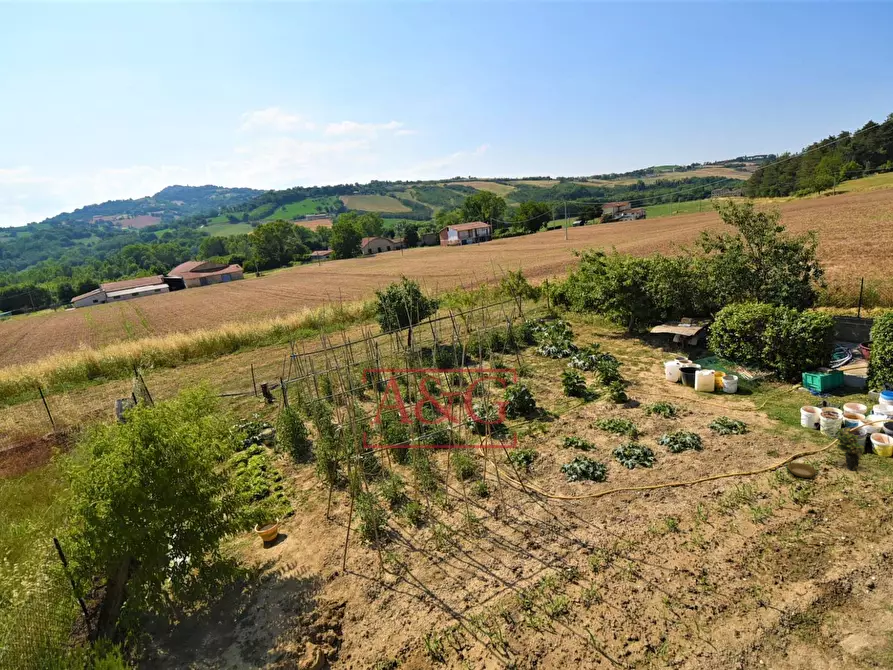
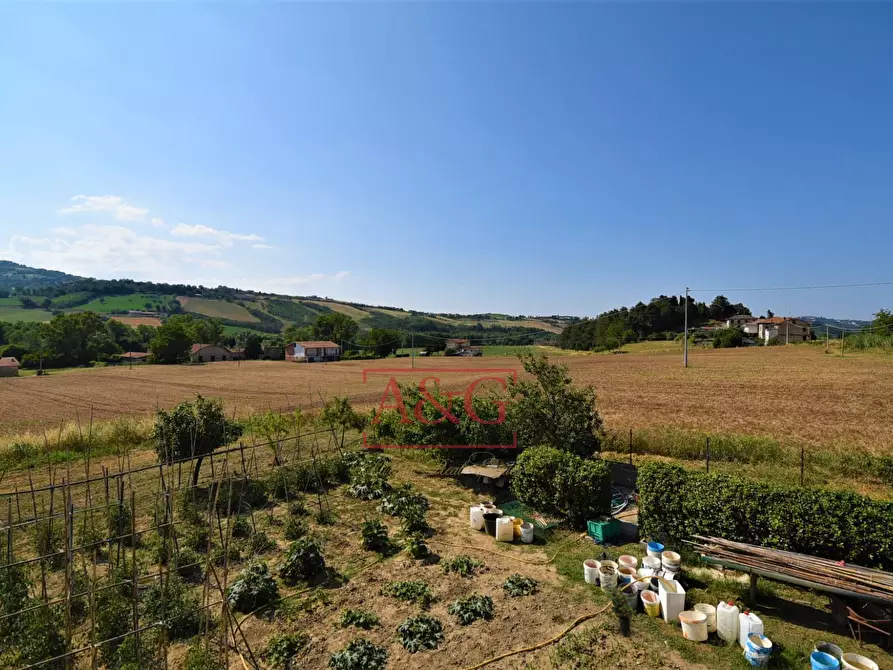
basket: present [788,455,816,477] -> none [571,622,595,650]

